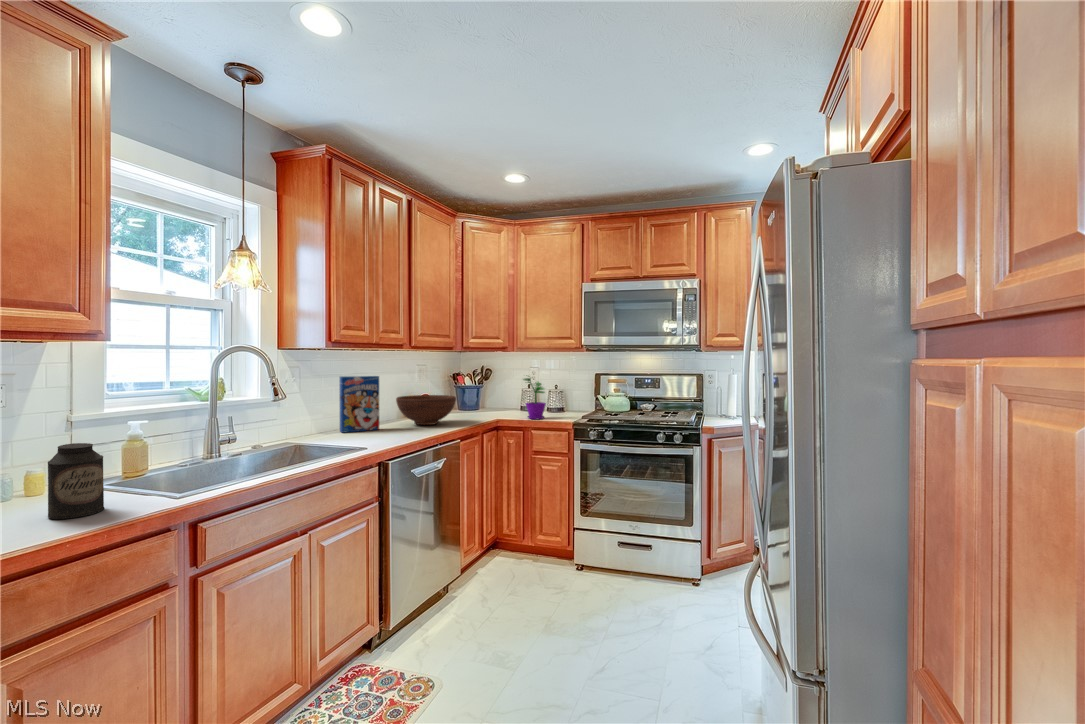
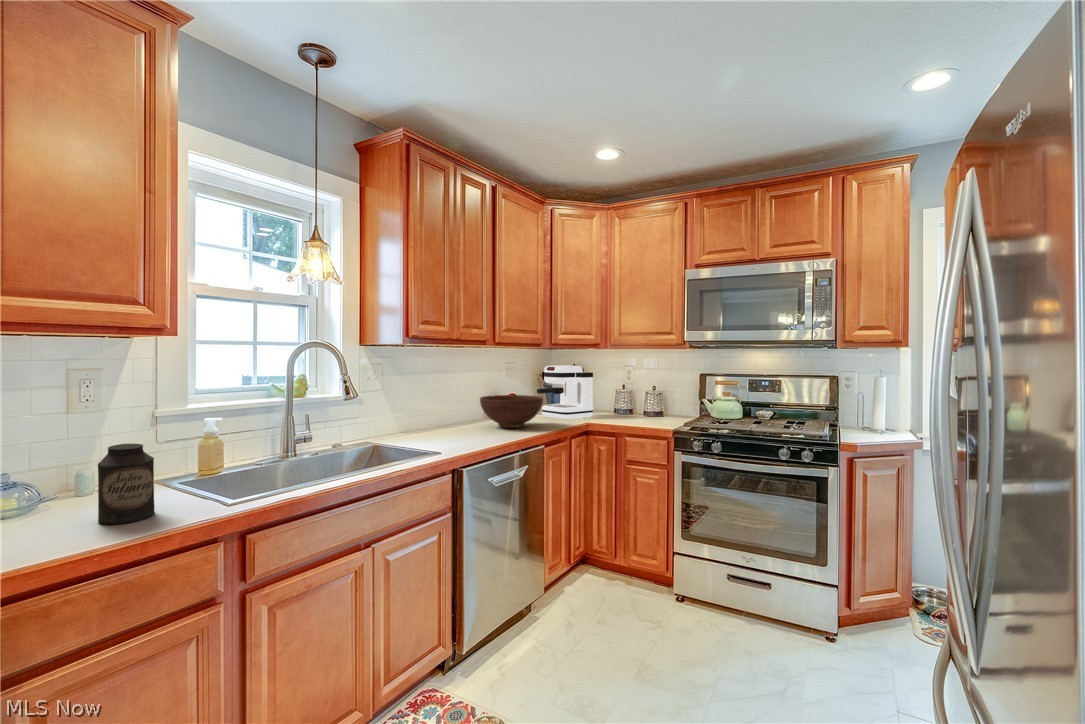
coffee maker: none [449,367,500,417] -> present [537,366,593,420]
cereal box: present [340,376,379,433] -> none [421,374,461,434]
flower pot: present [523,378,546,419] -> none [616,371,644,425]

